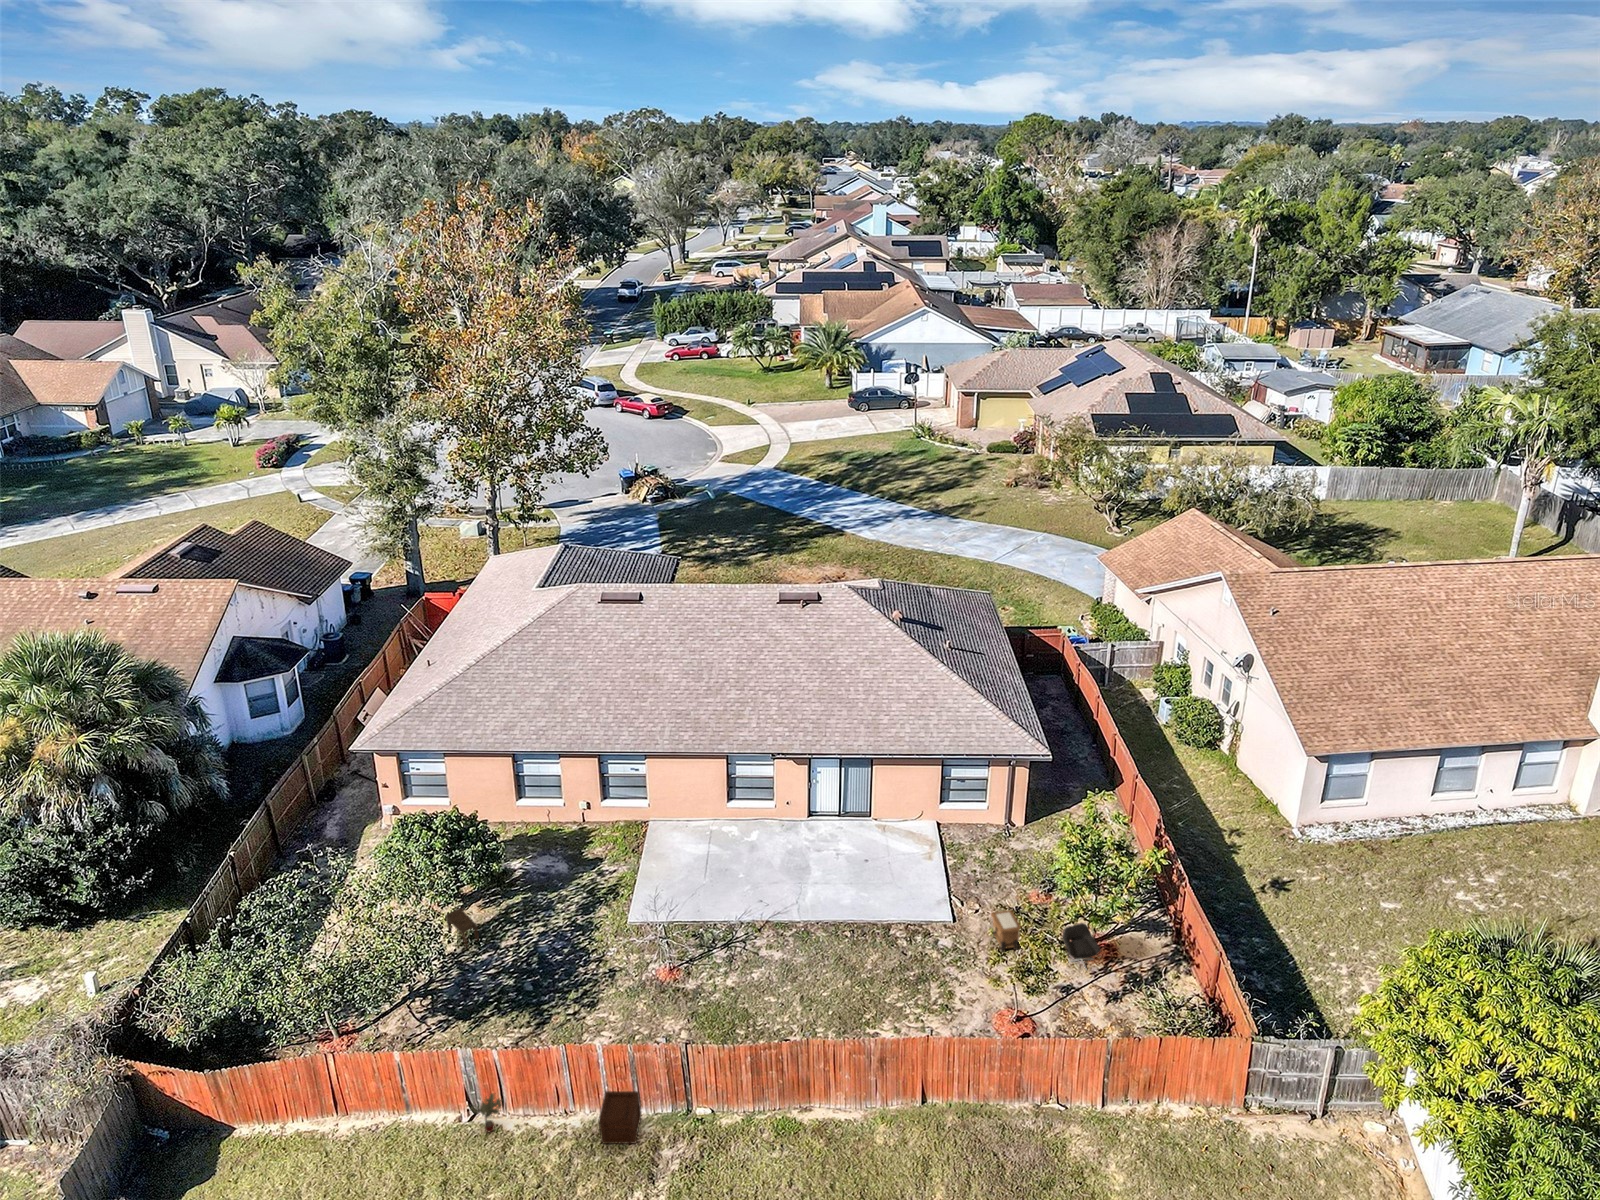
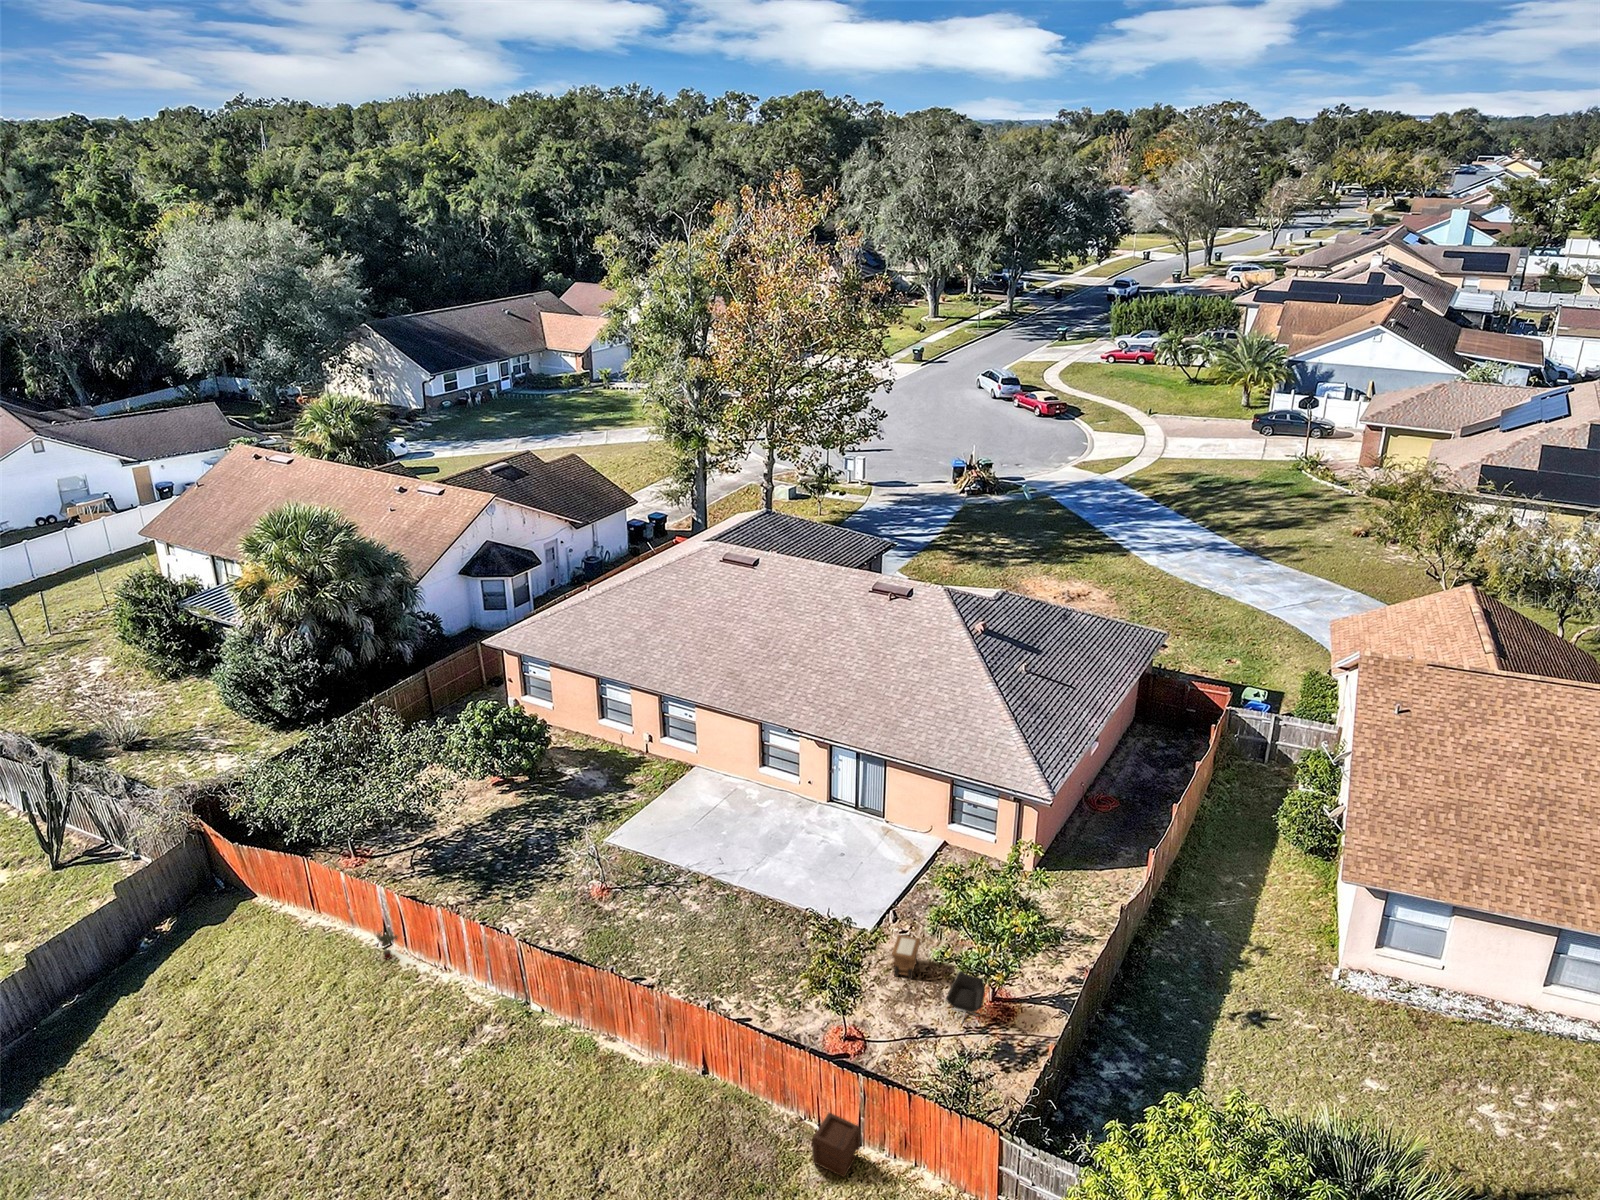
bench: present [445,908,479,948] -> none [479,789,497,822]
wooden crate: present [599,1091,641,1144] -> present [812,1113,861,1177]

